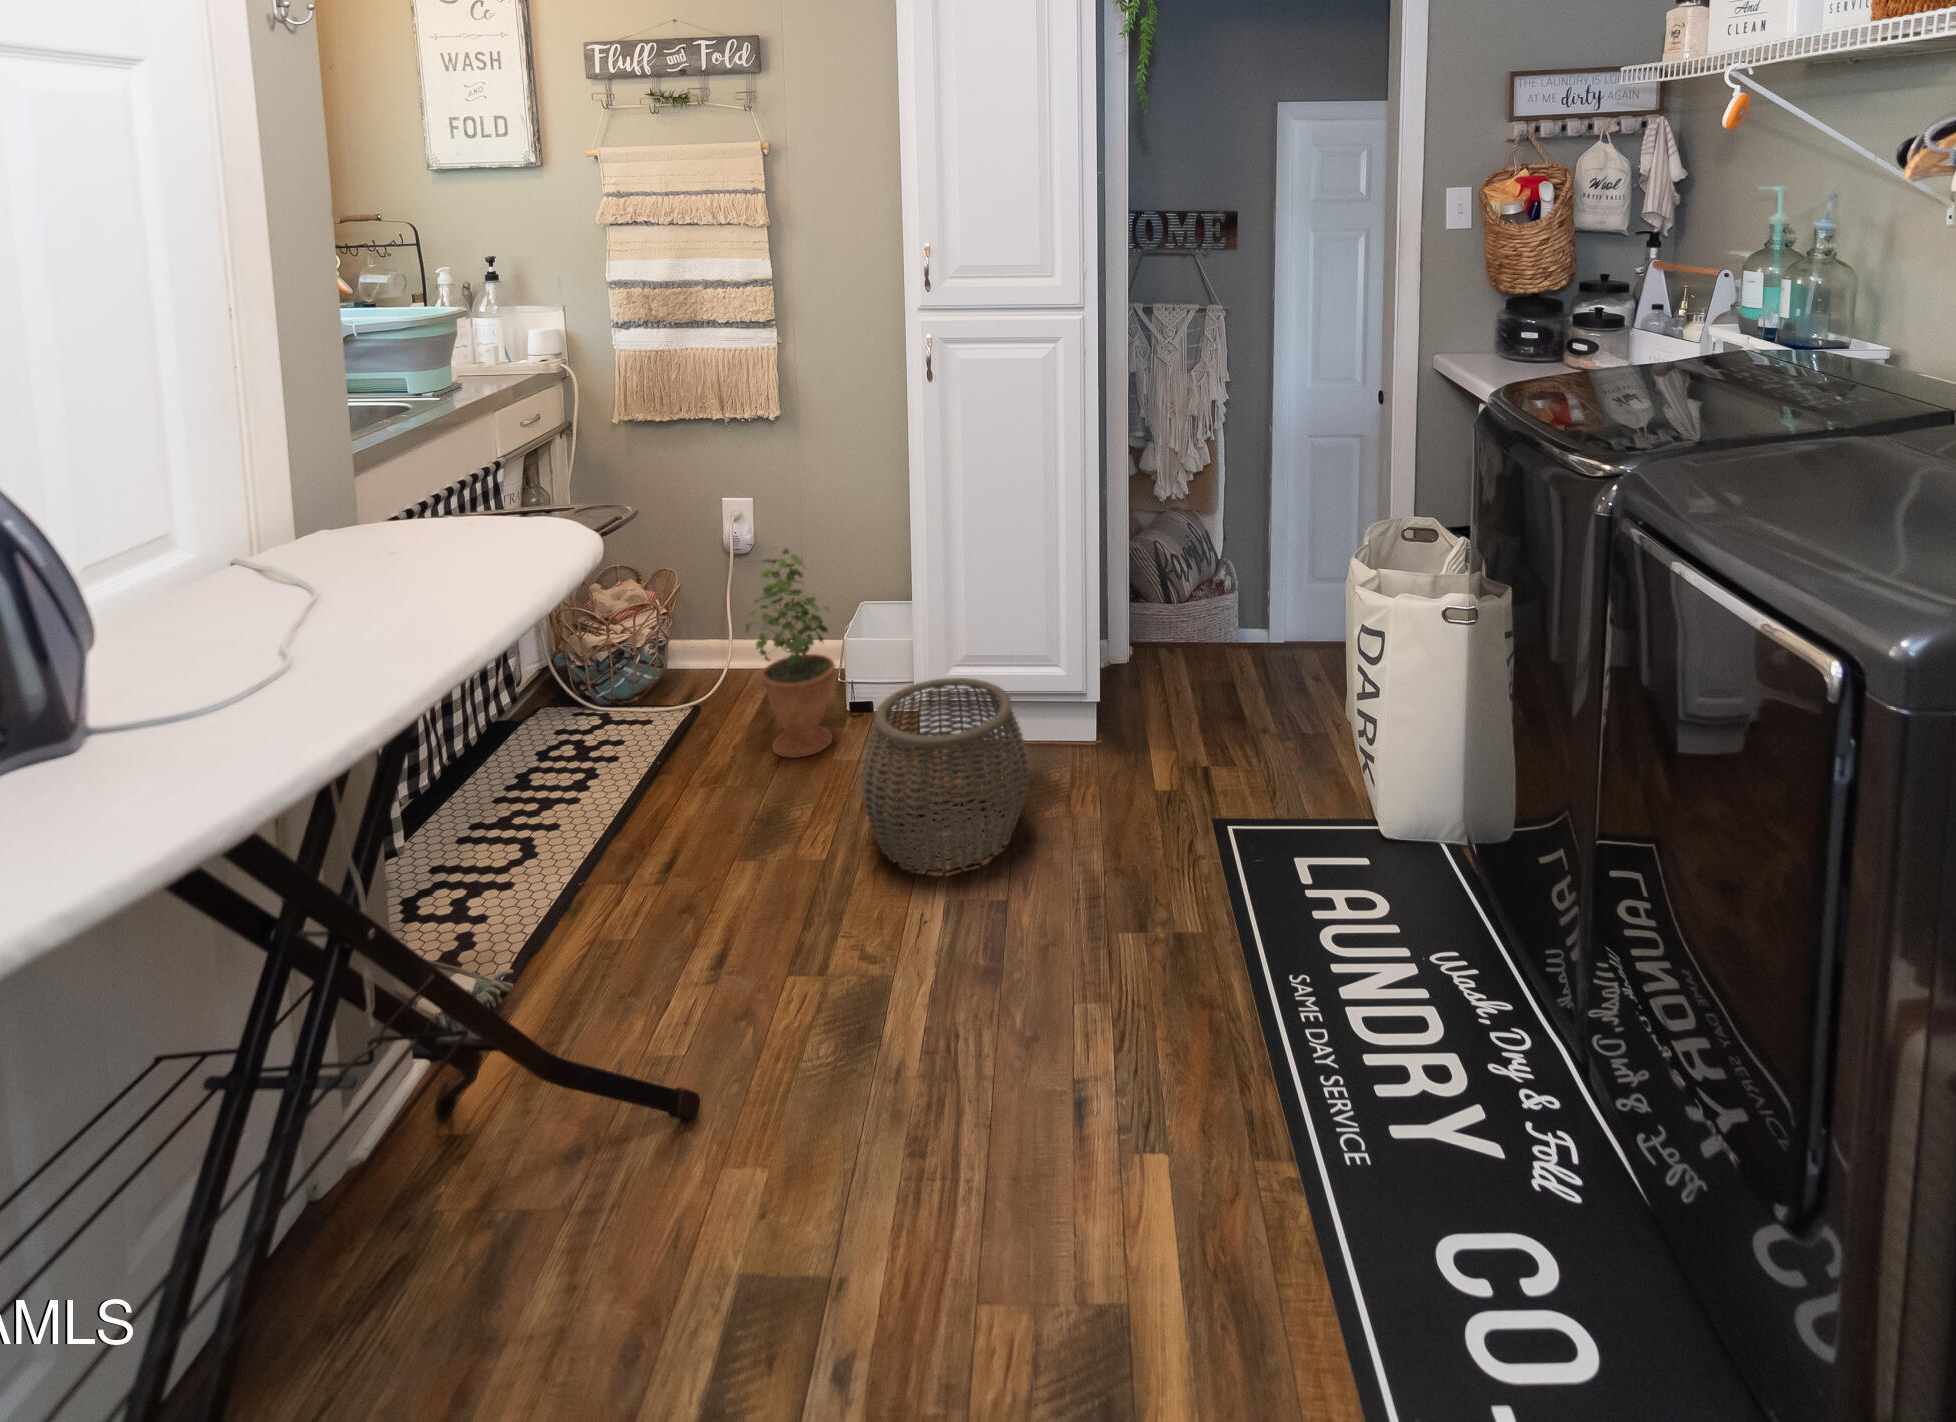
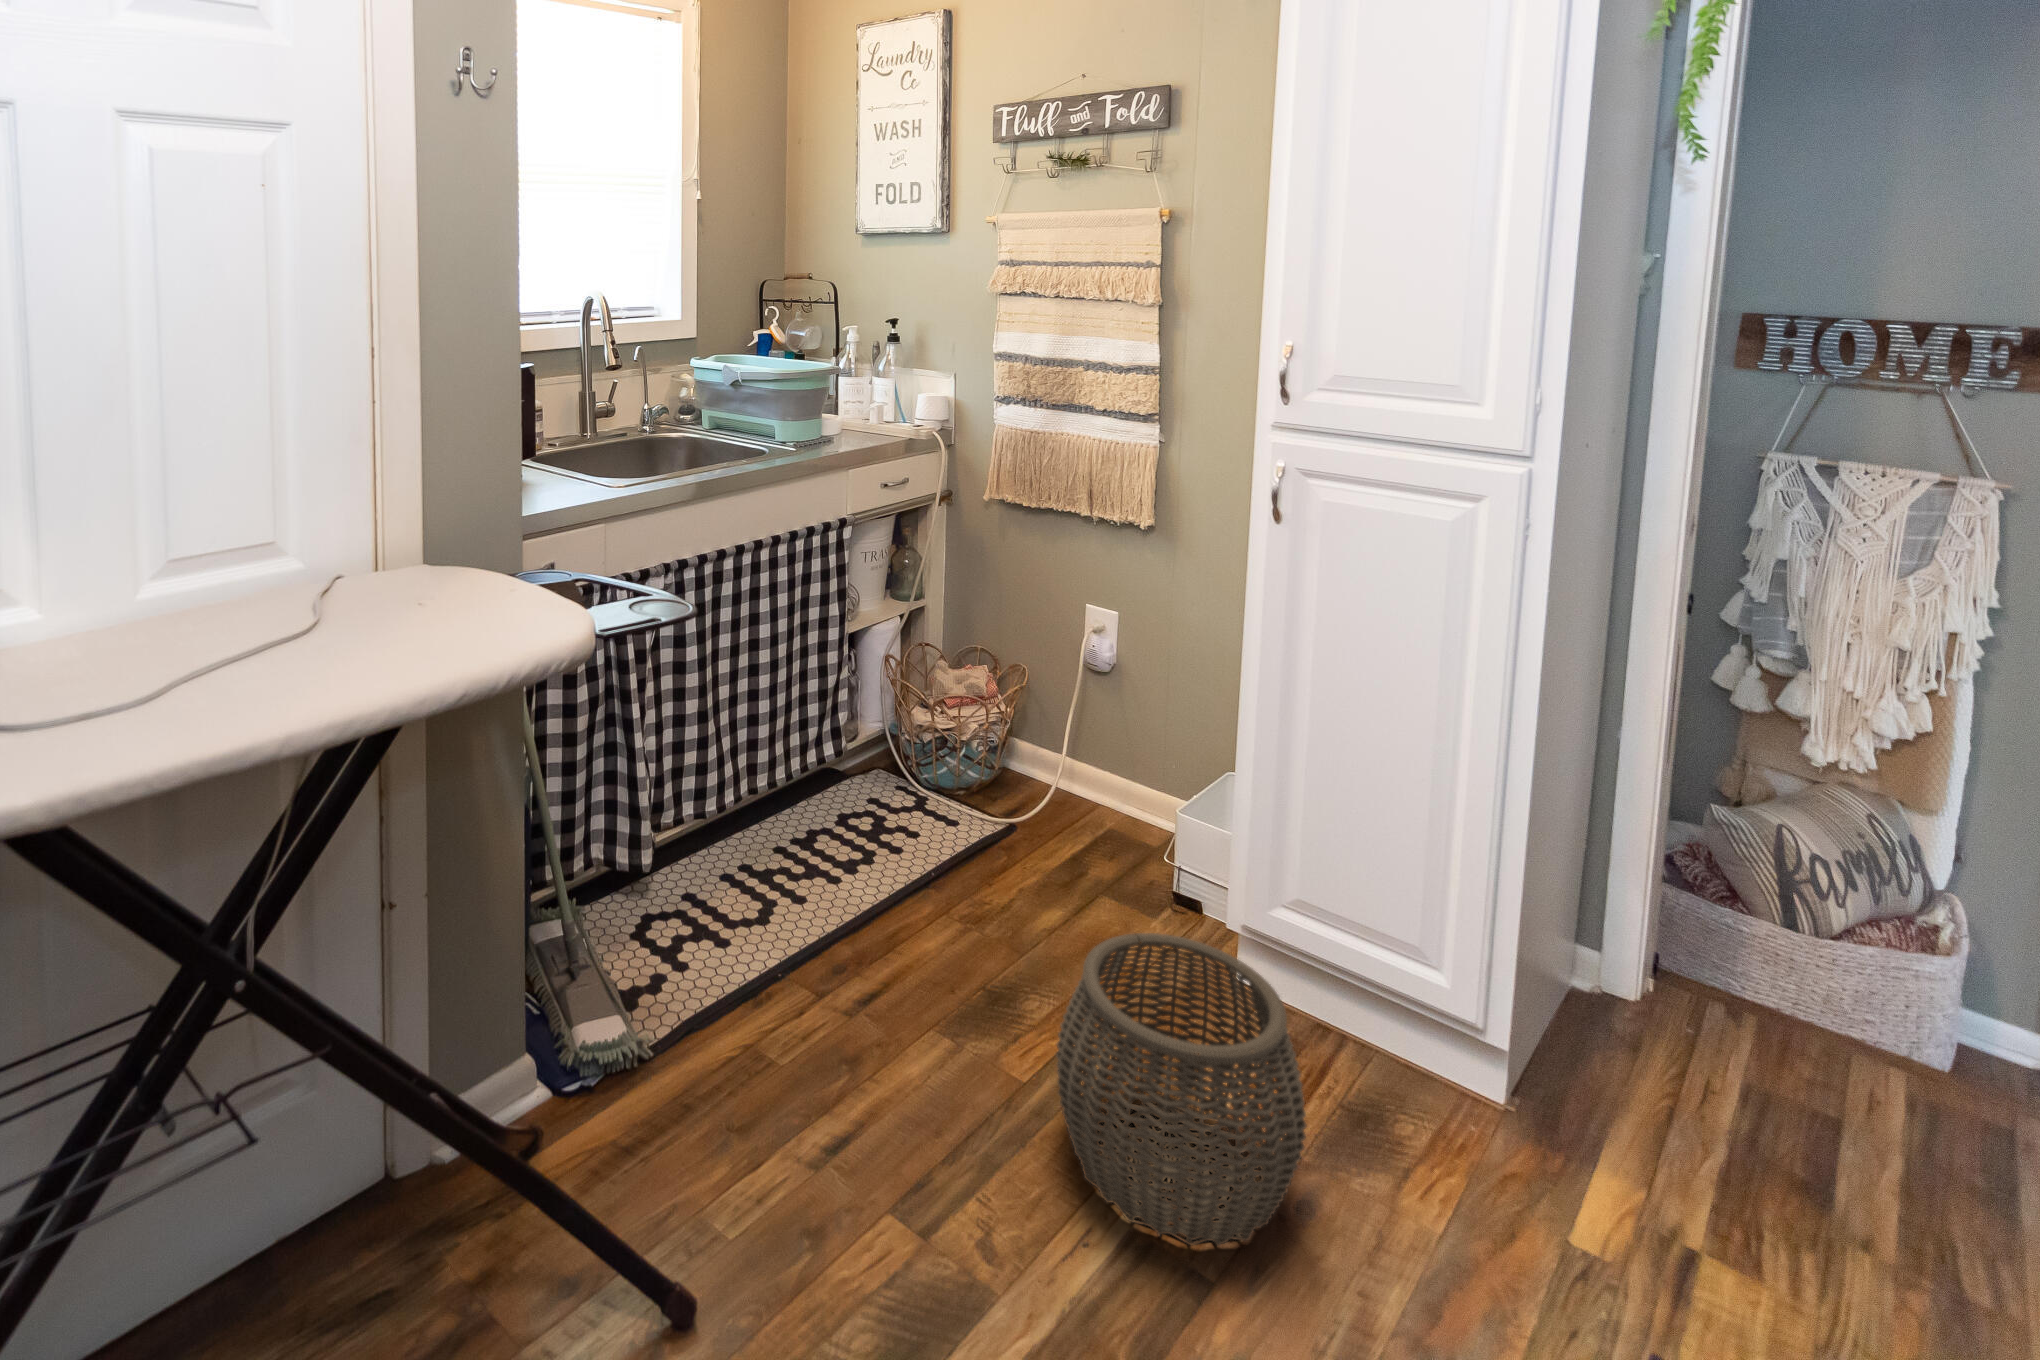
potted plant: present [746,548,835,758] -> none [1023,686,1131,956]

